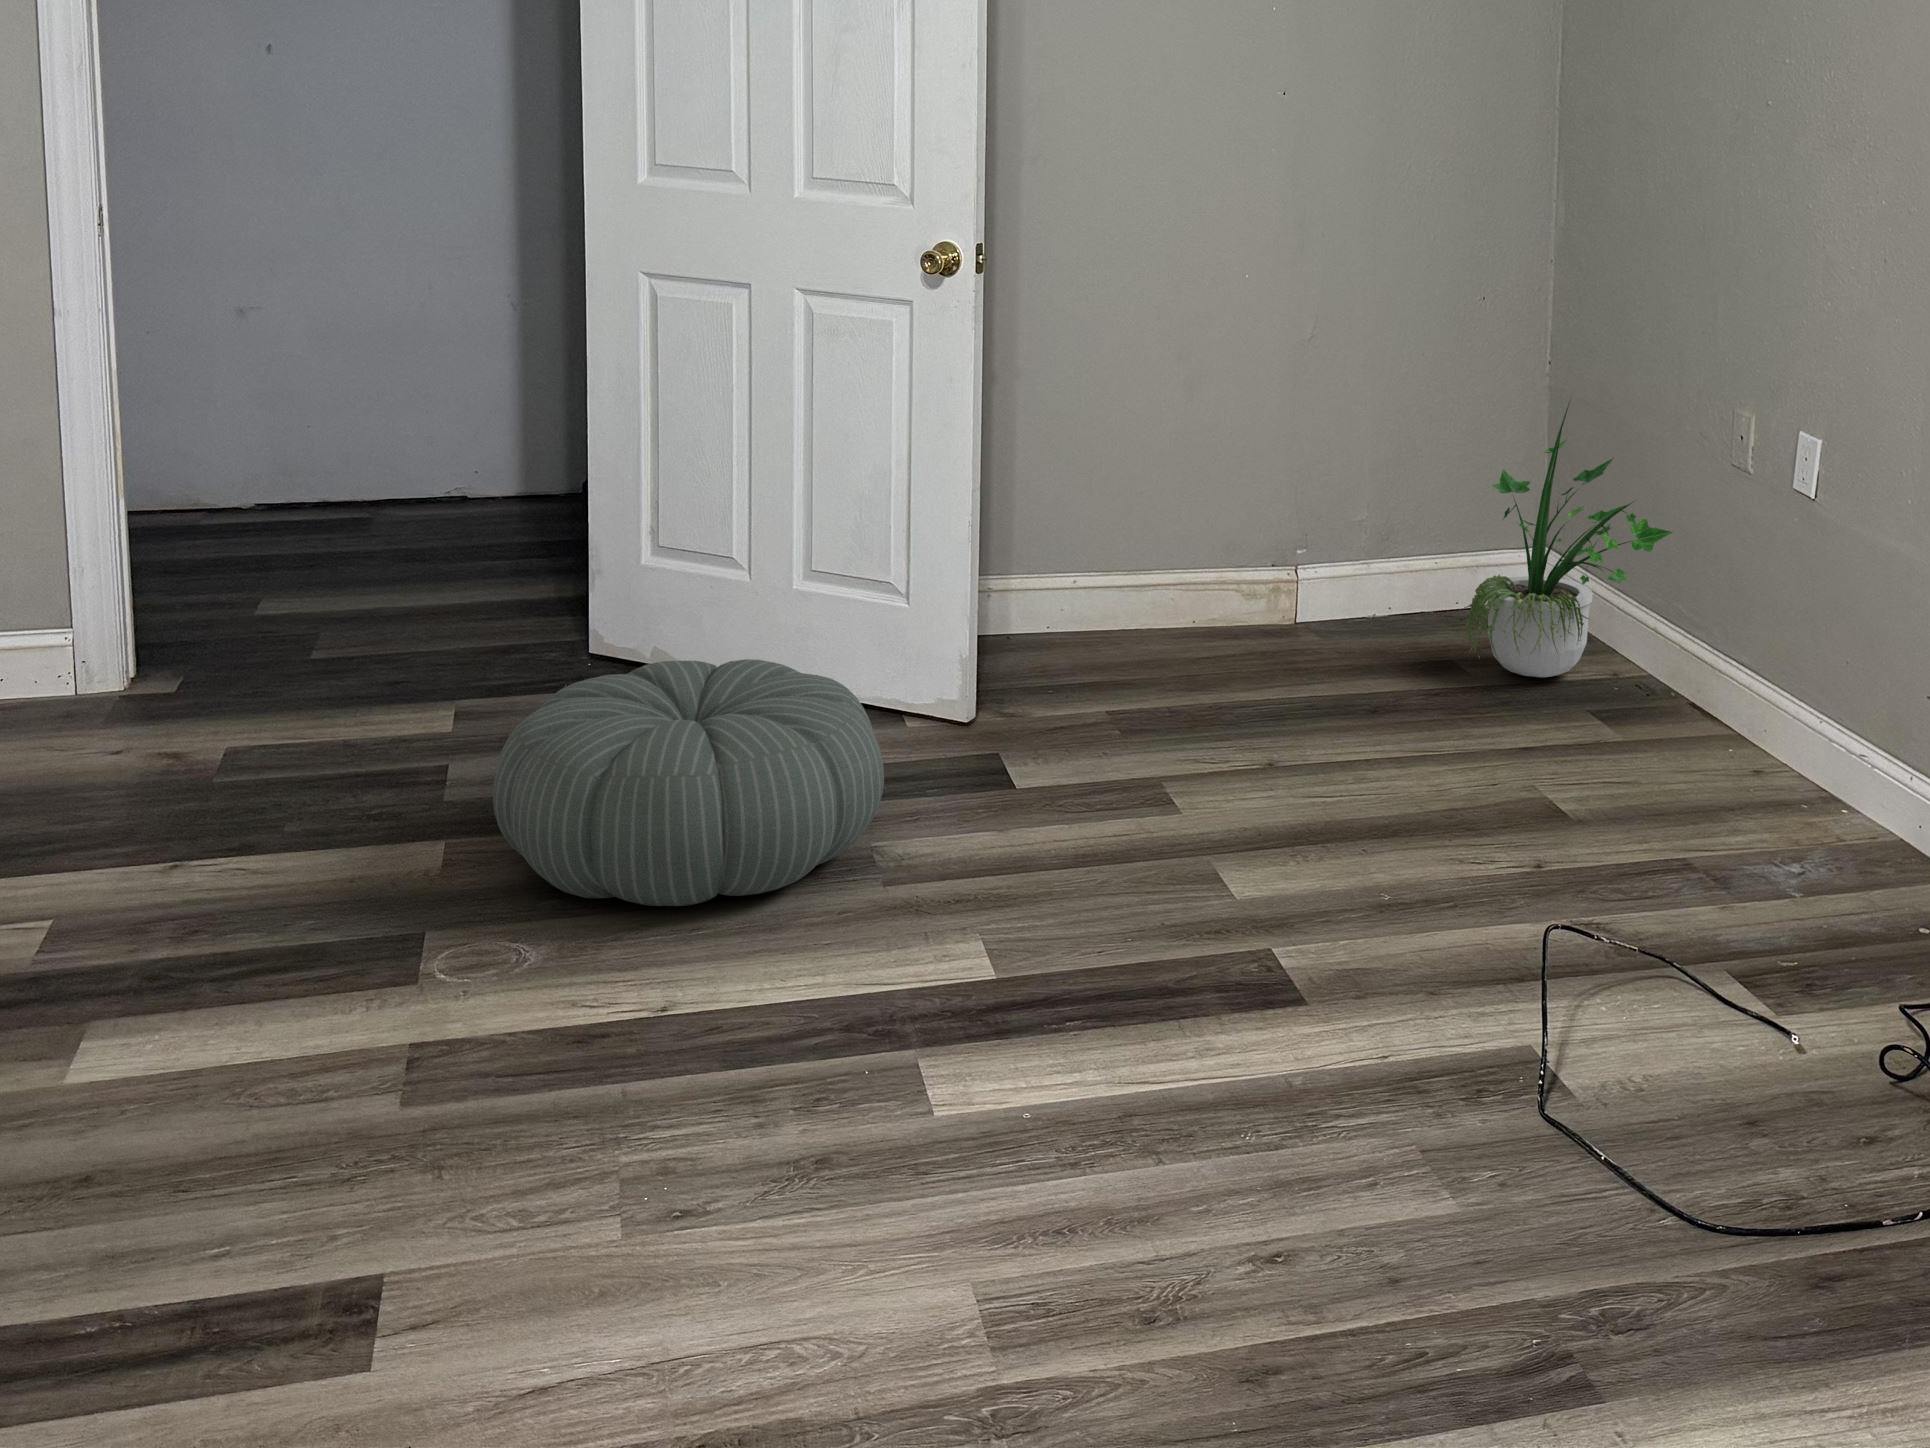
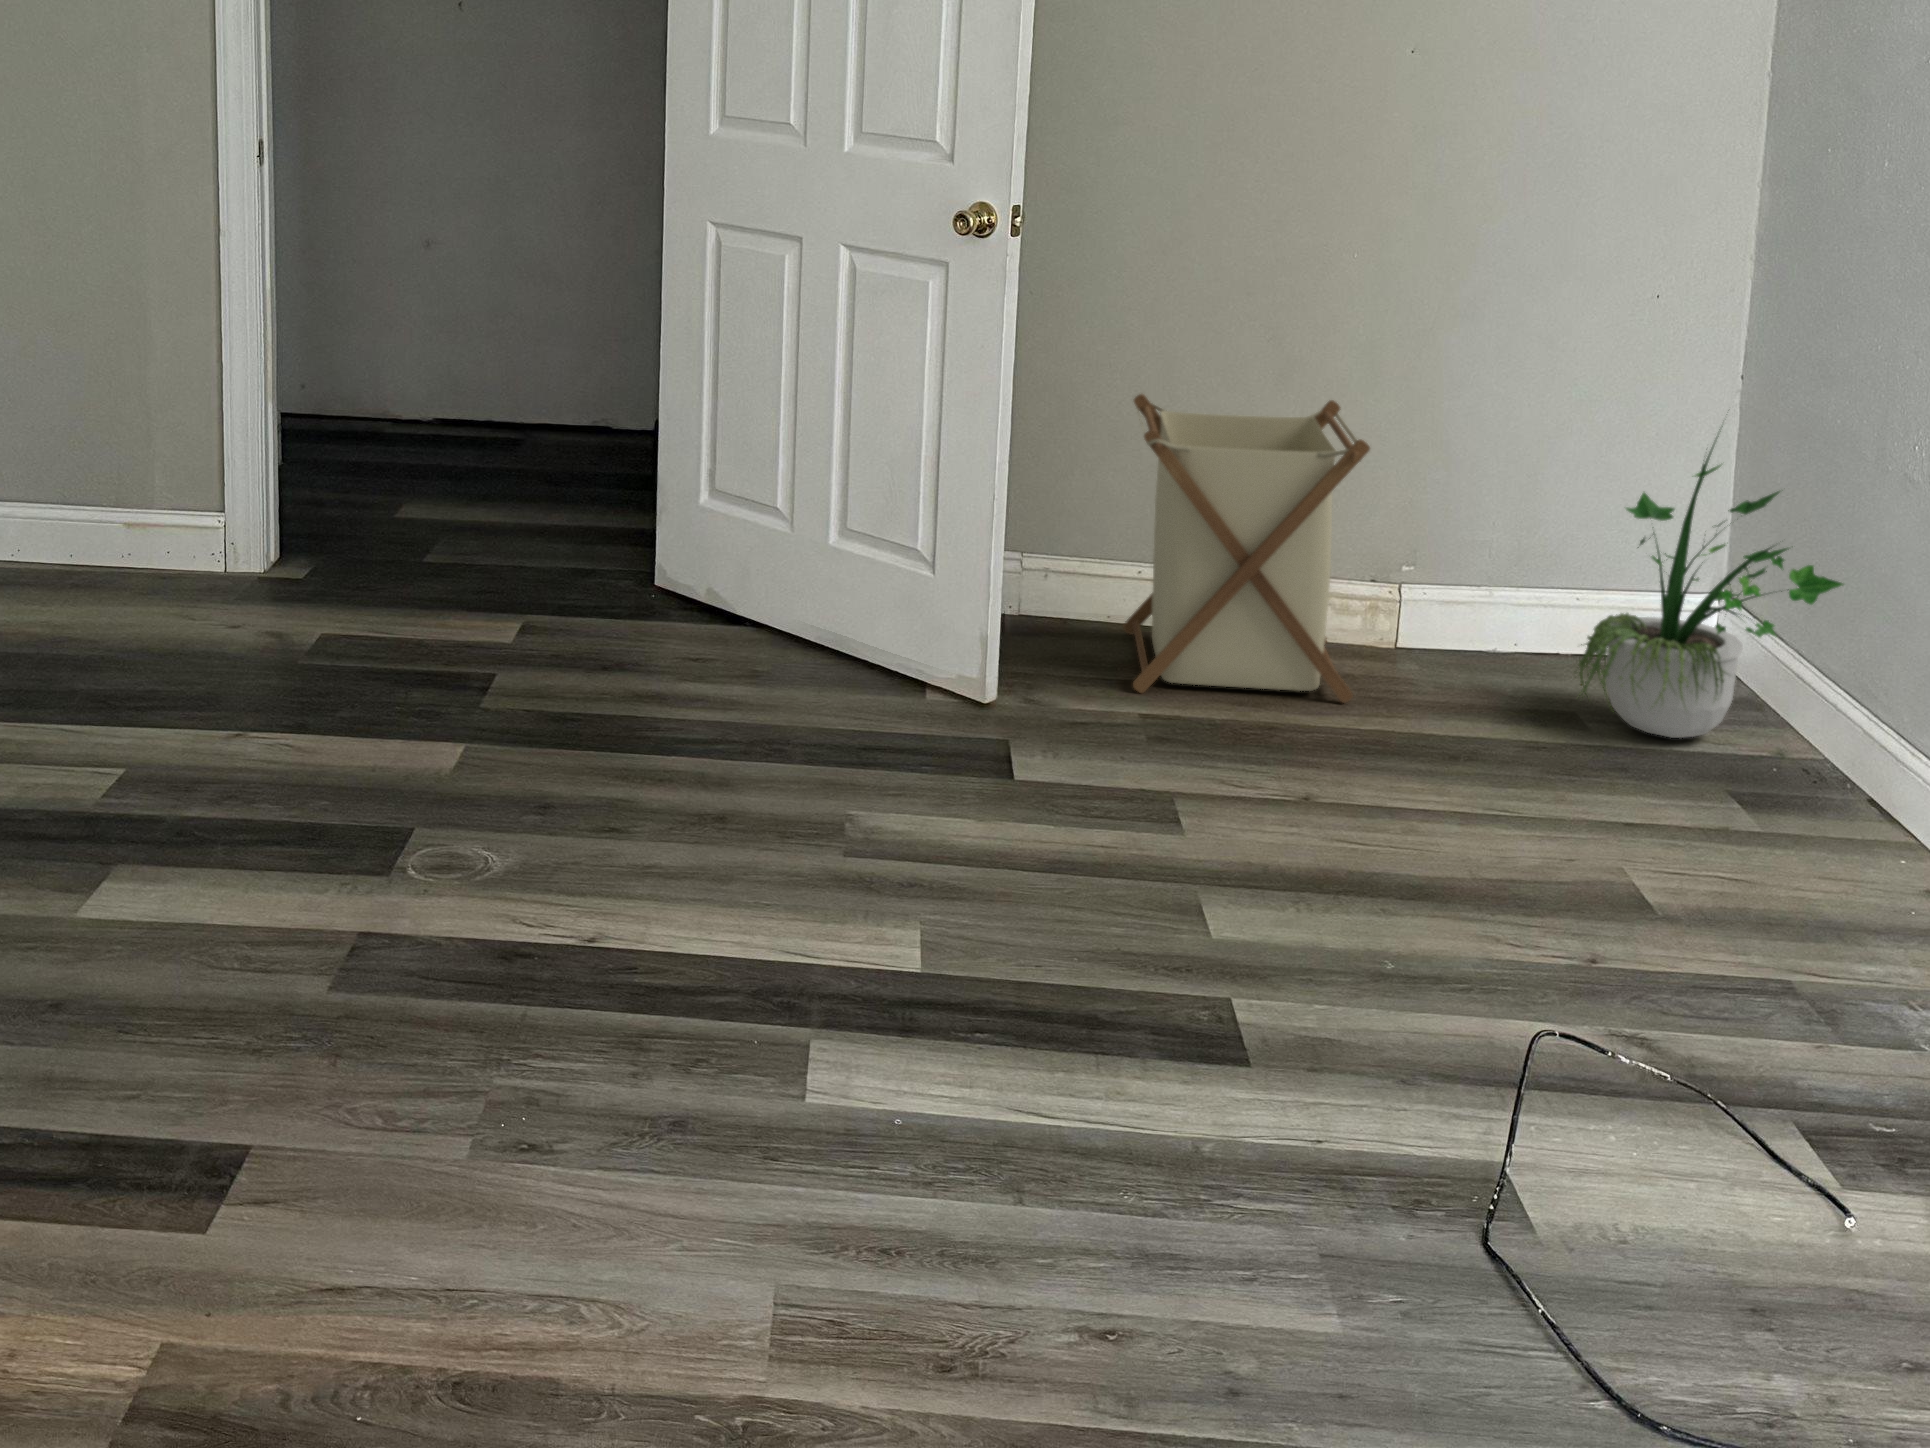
laundry basket: none [1064,409,1292,696] -> present [1123,394,1370,703]
pouf: present [493,659,884,906] -> none [492,604,859,845]

